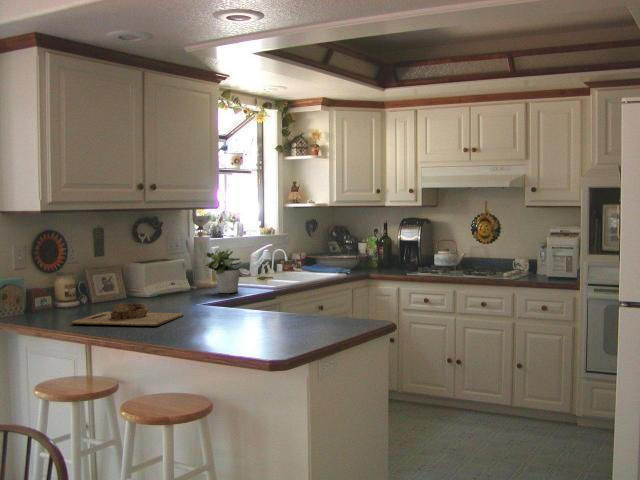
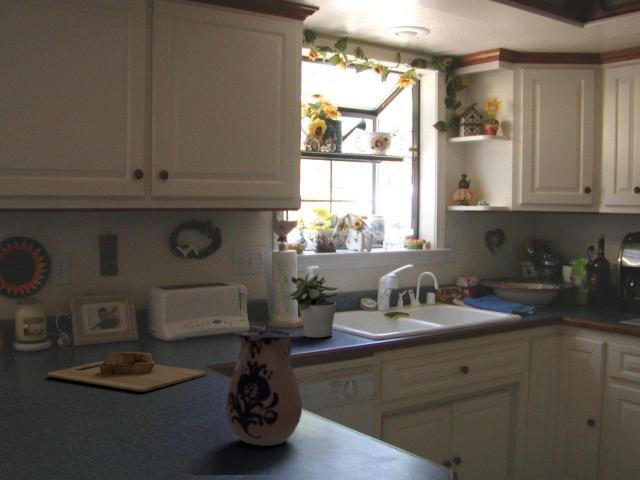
ceramic pitcher: none [247,271,295,342] -> present [226,330,302,446]

